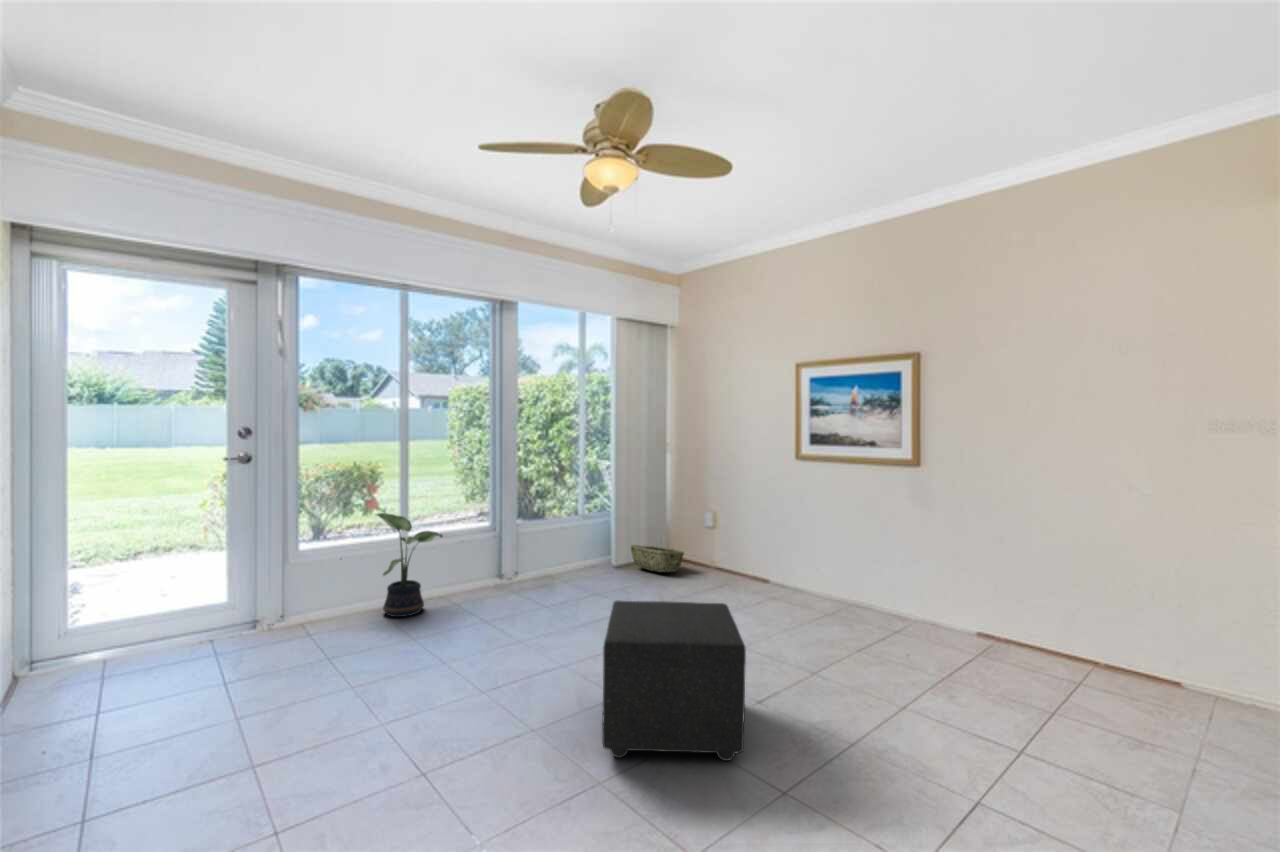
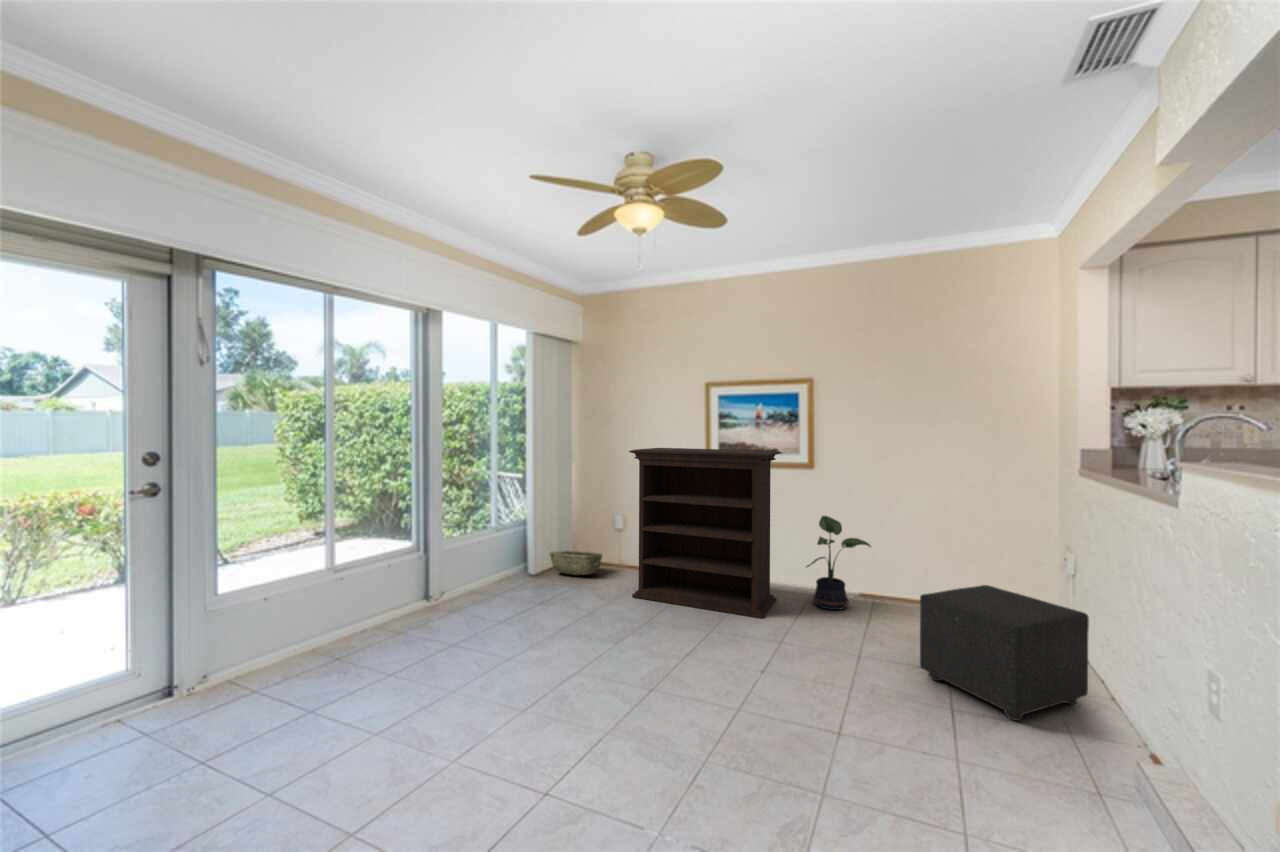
bookshelf: none [690,438,865,641] -> present [629,448,781,619]
potted plant: present [377,513,443,617] -> present [806,516,871,610]
ottoman: present [602,601,746,761] -> present [920,585,1089,721]

